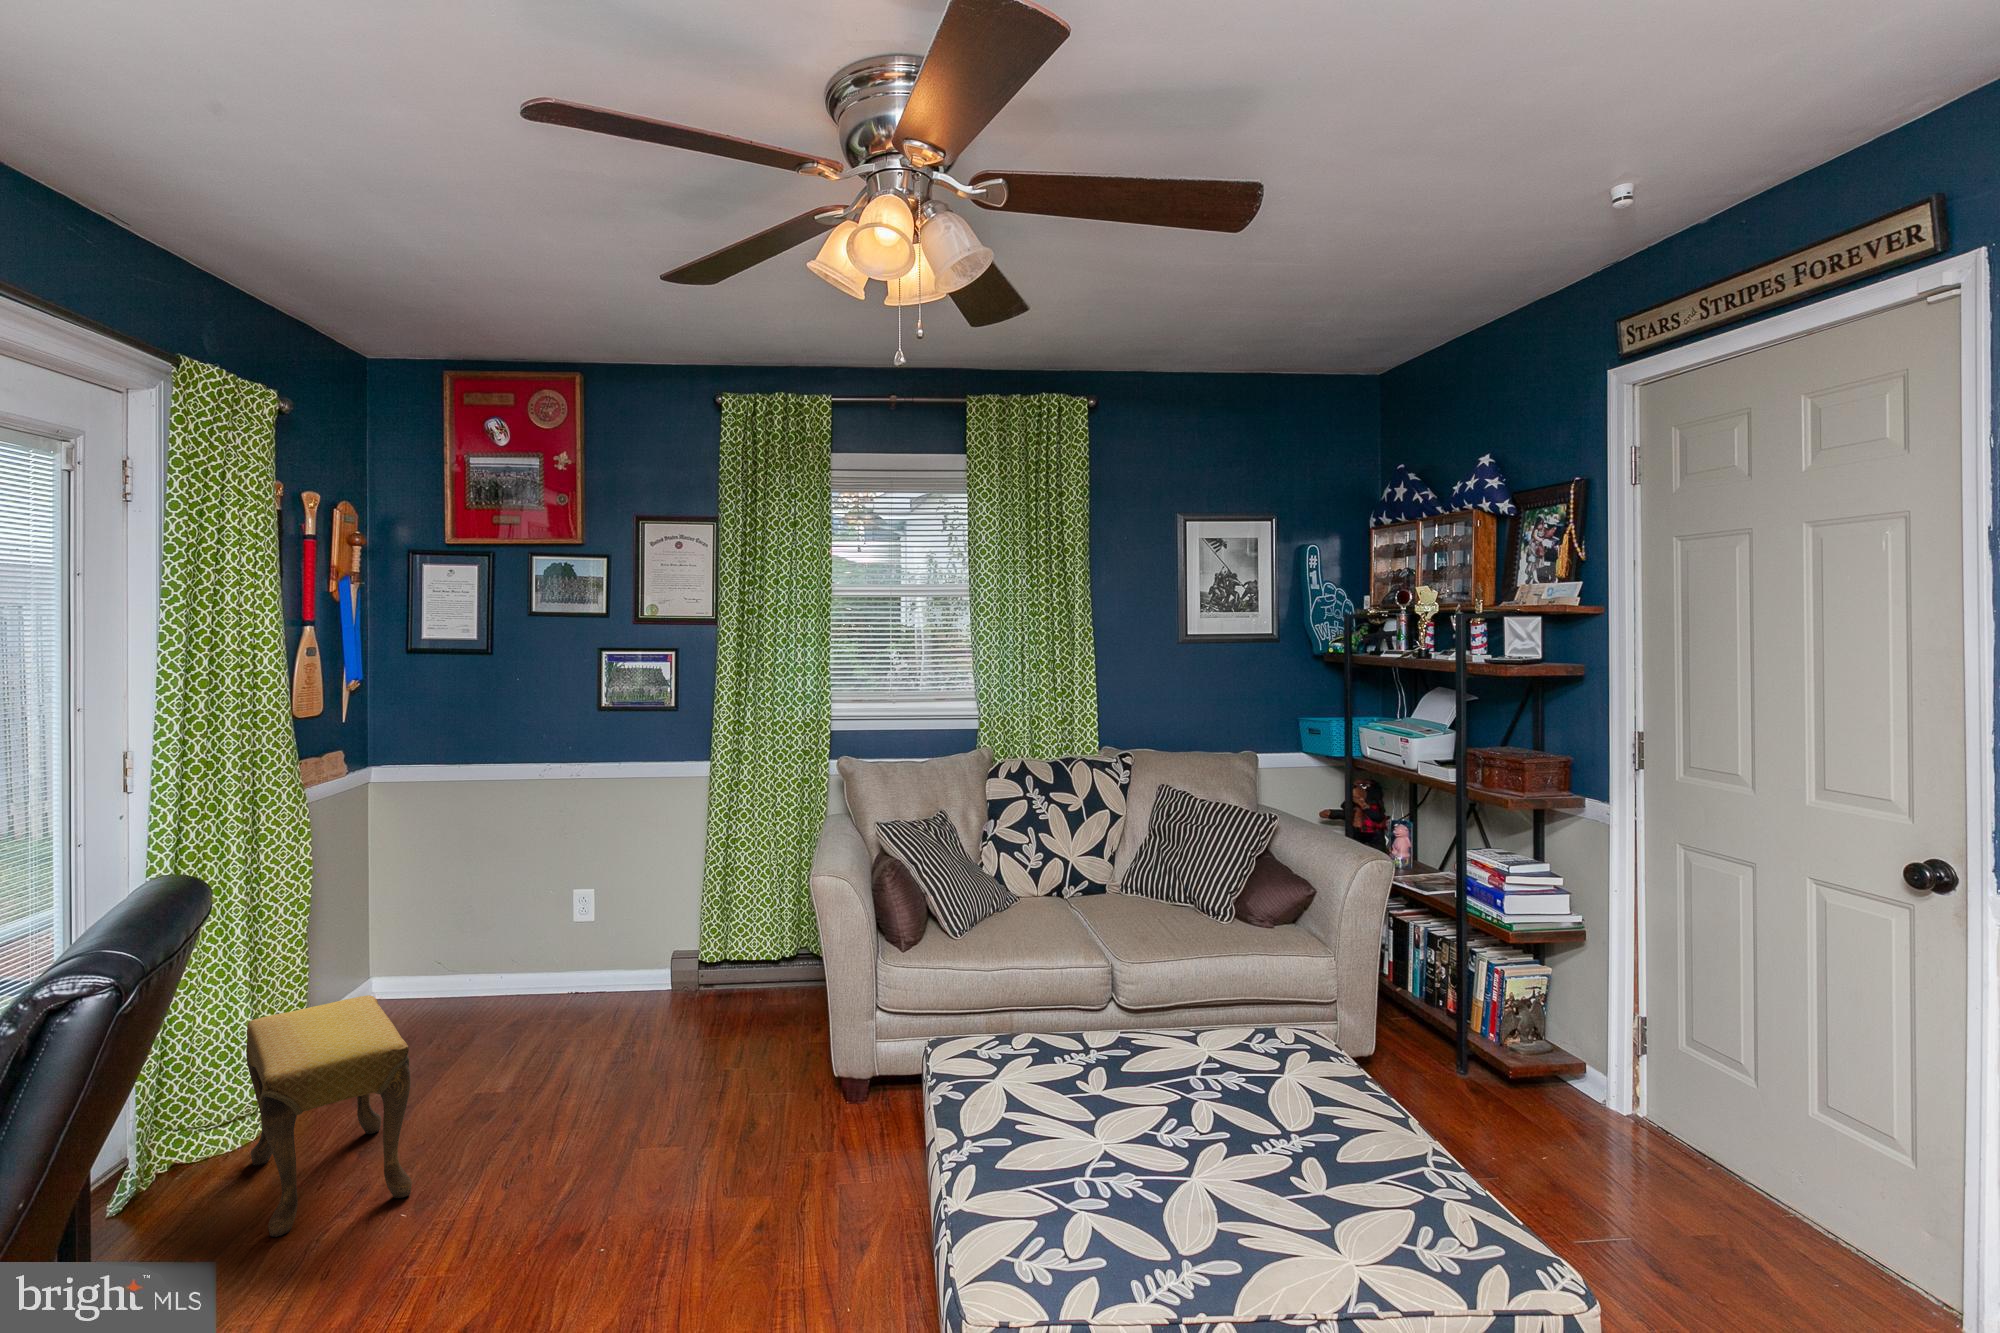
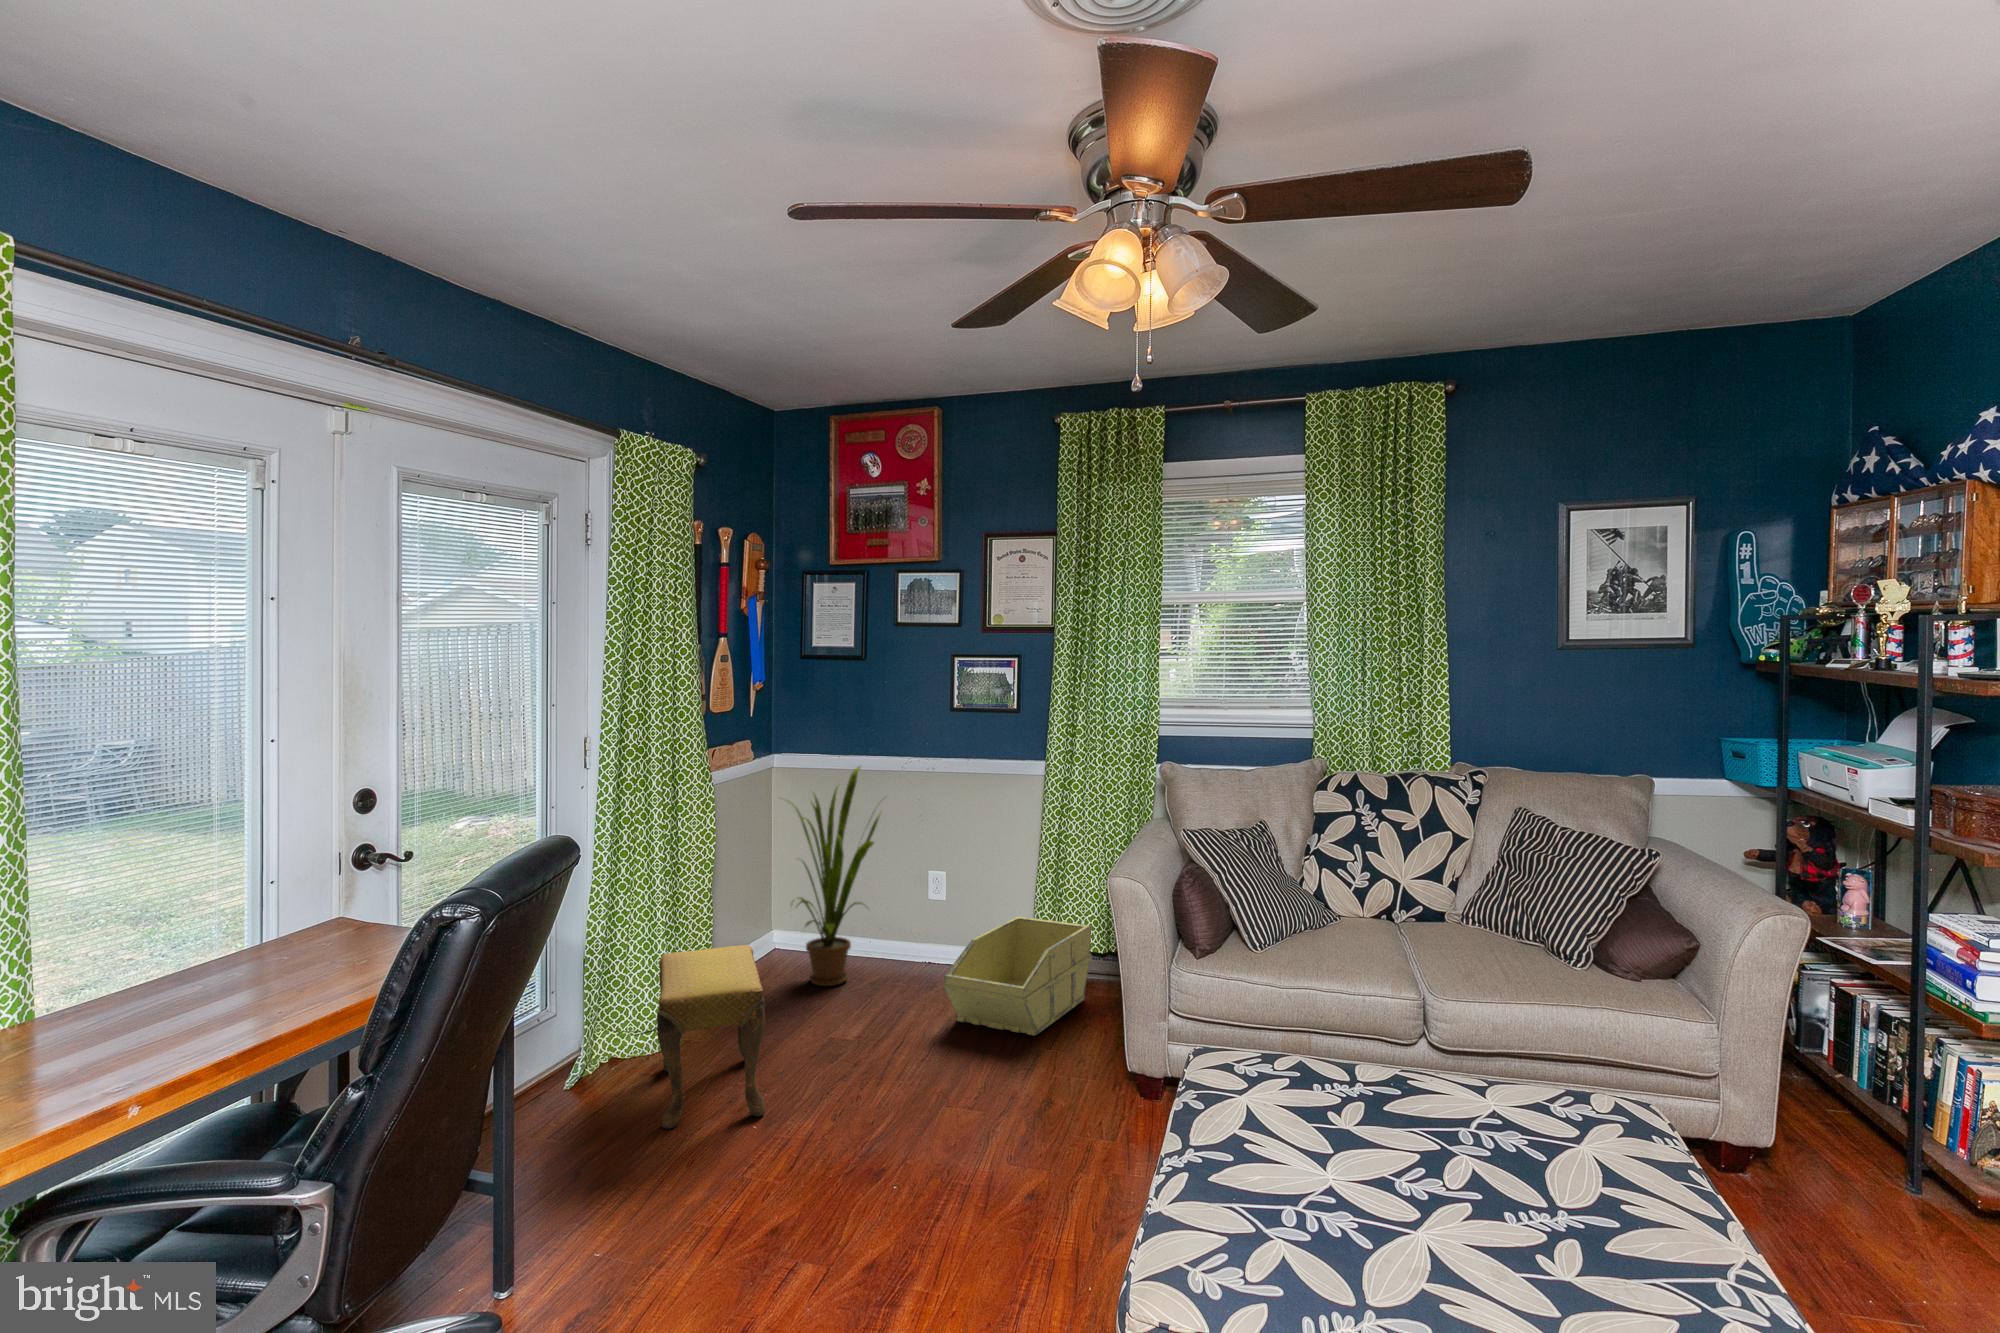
house plant: none [380,774,527,1031] -> present [782,767,880,986]
storage bin: none [610,927,764,1051] -> present [944,916,1091,1036]

